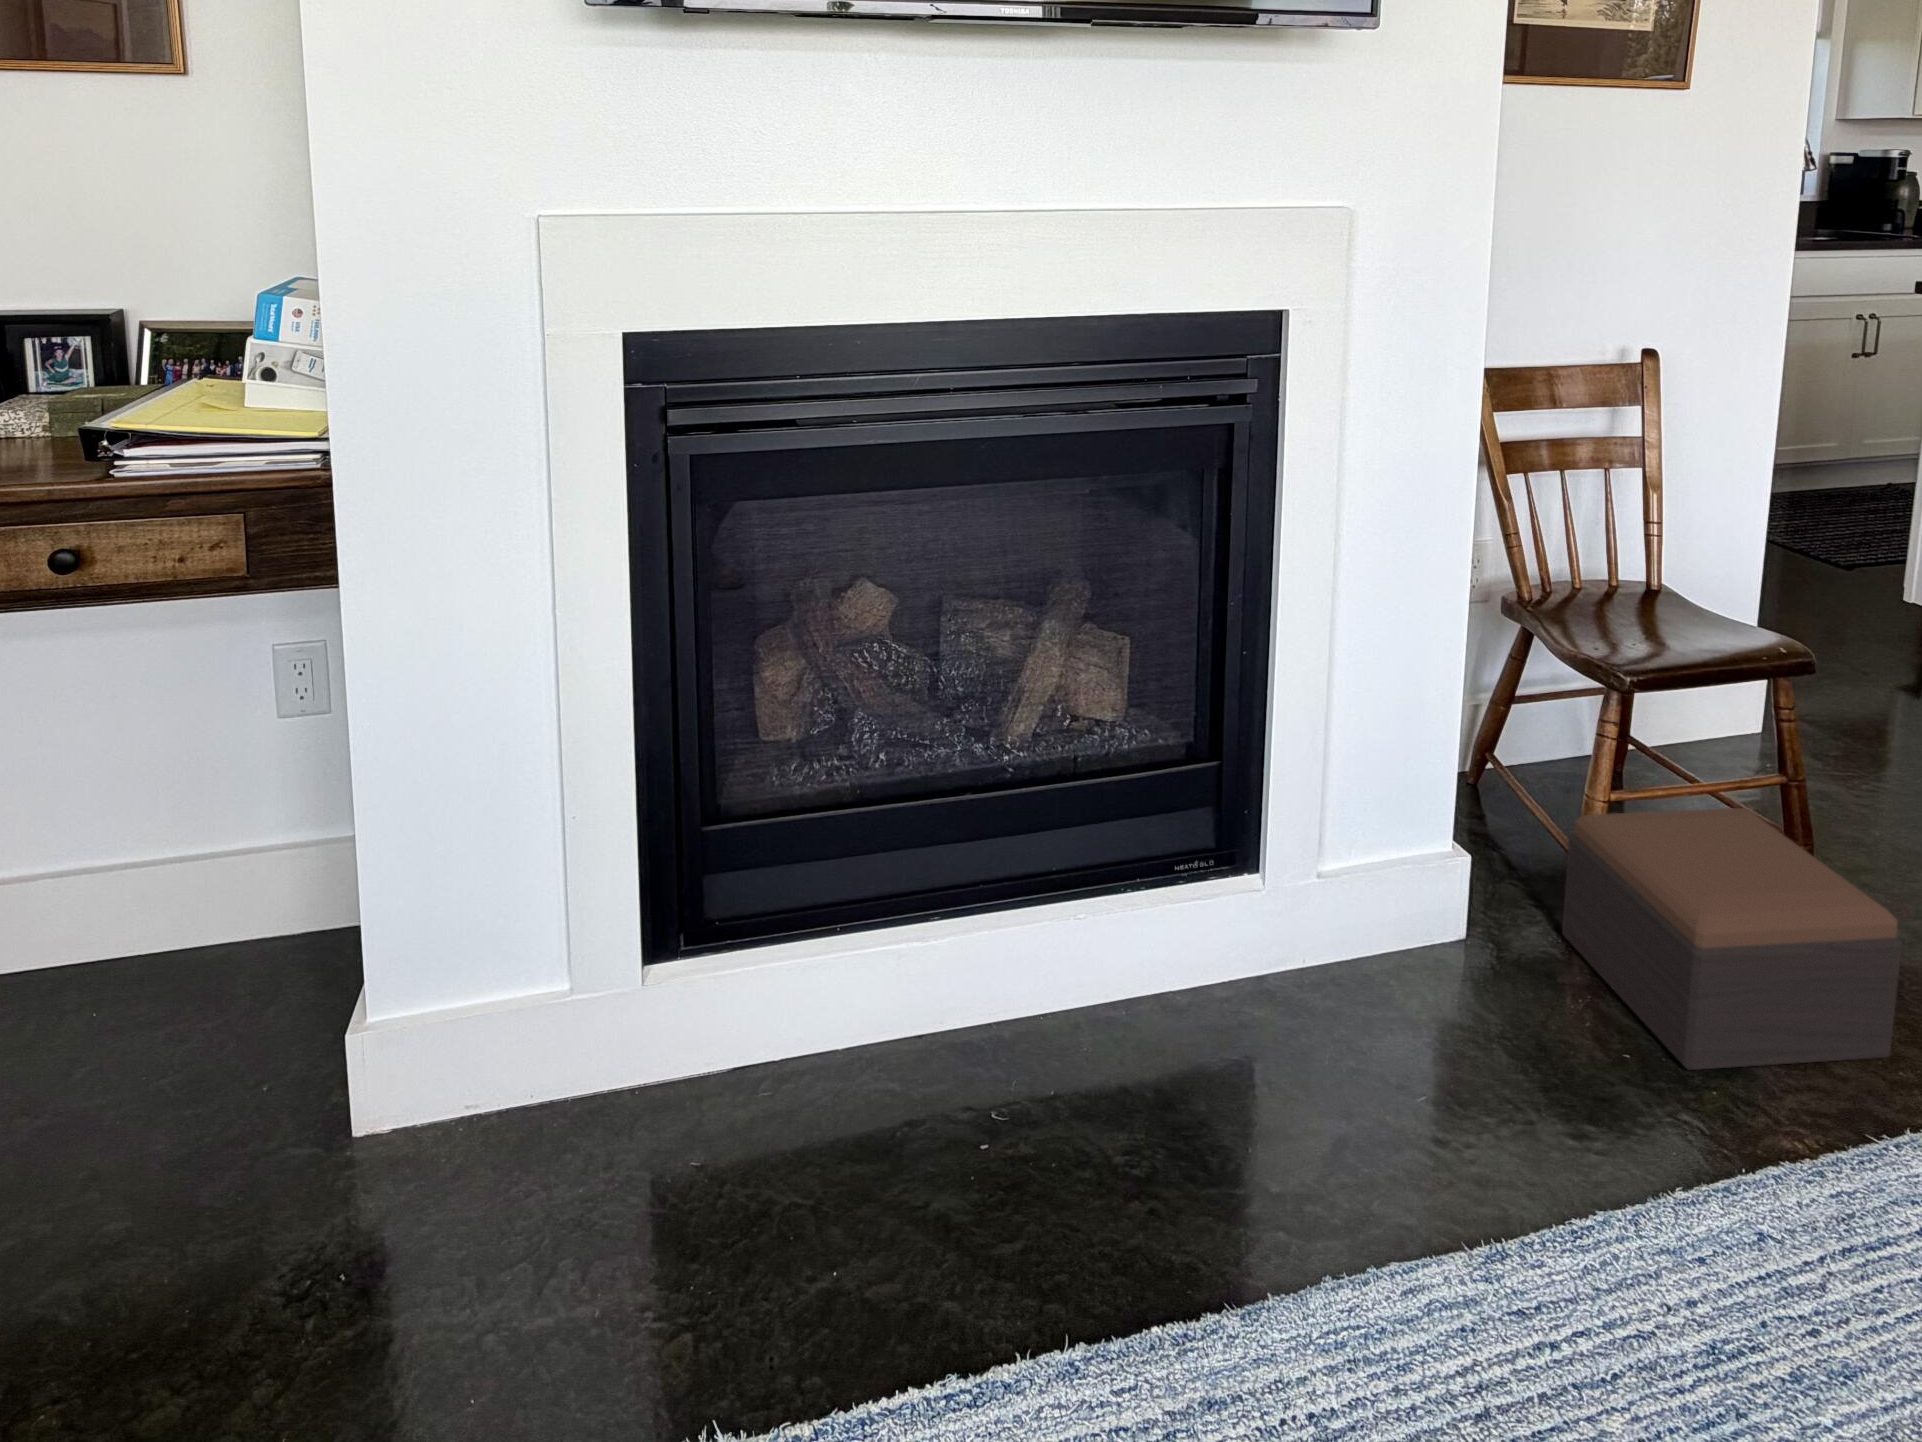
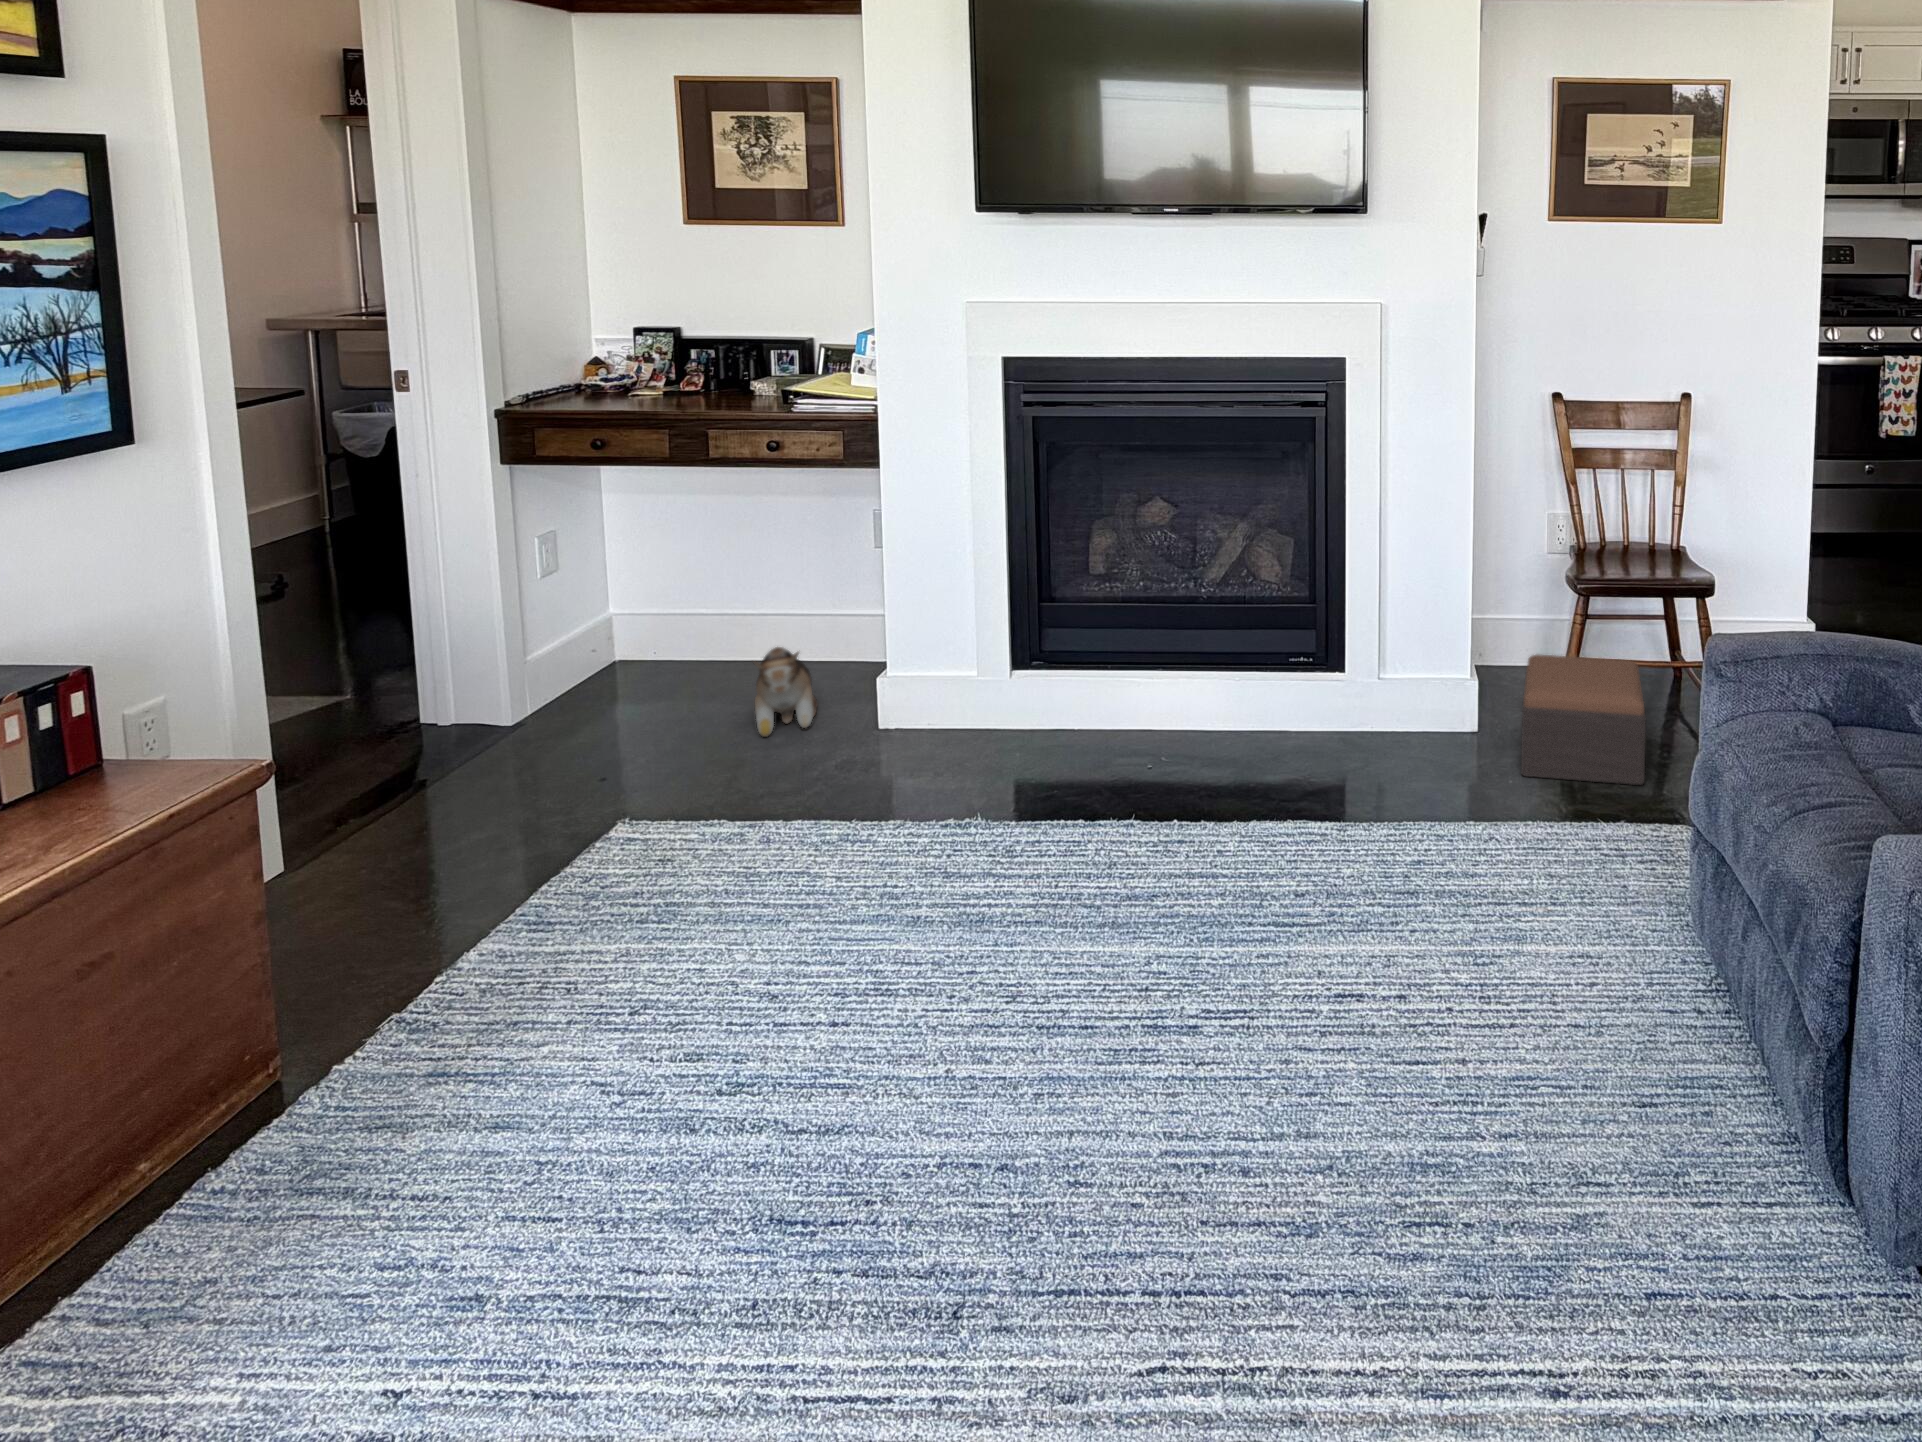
plush toy: none [42,1026,199,1253] -> present [752,647,817,737]

